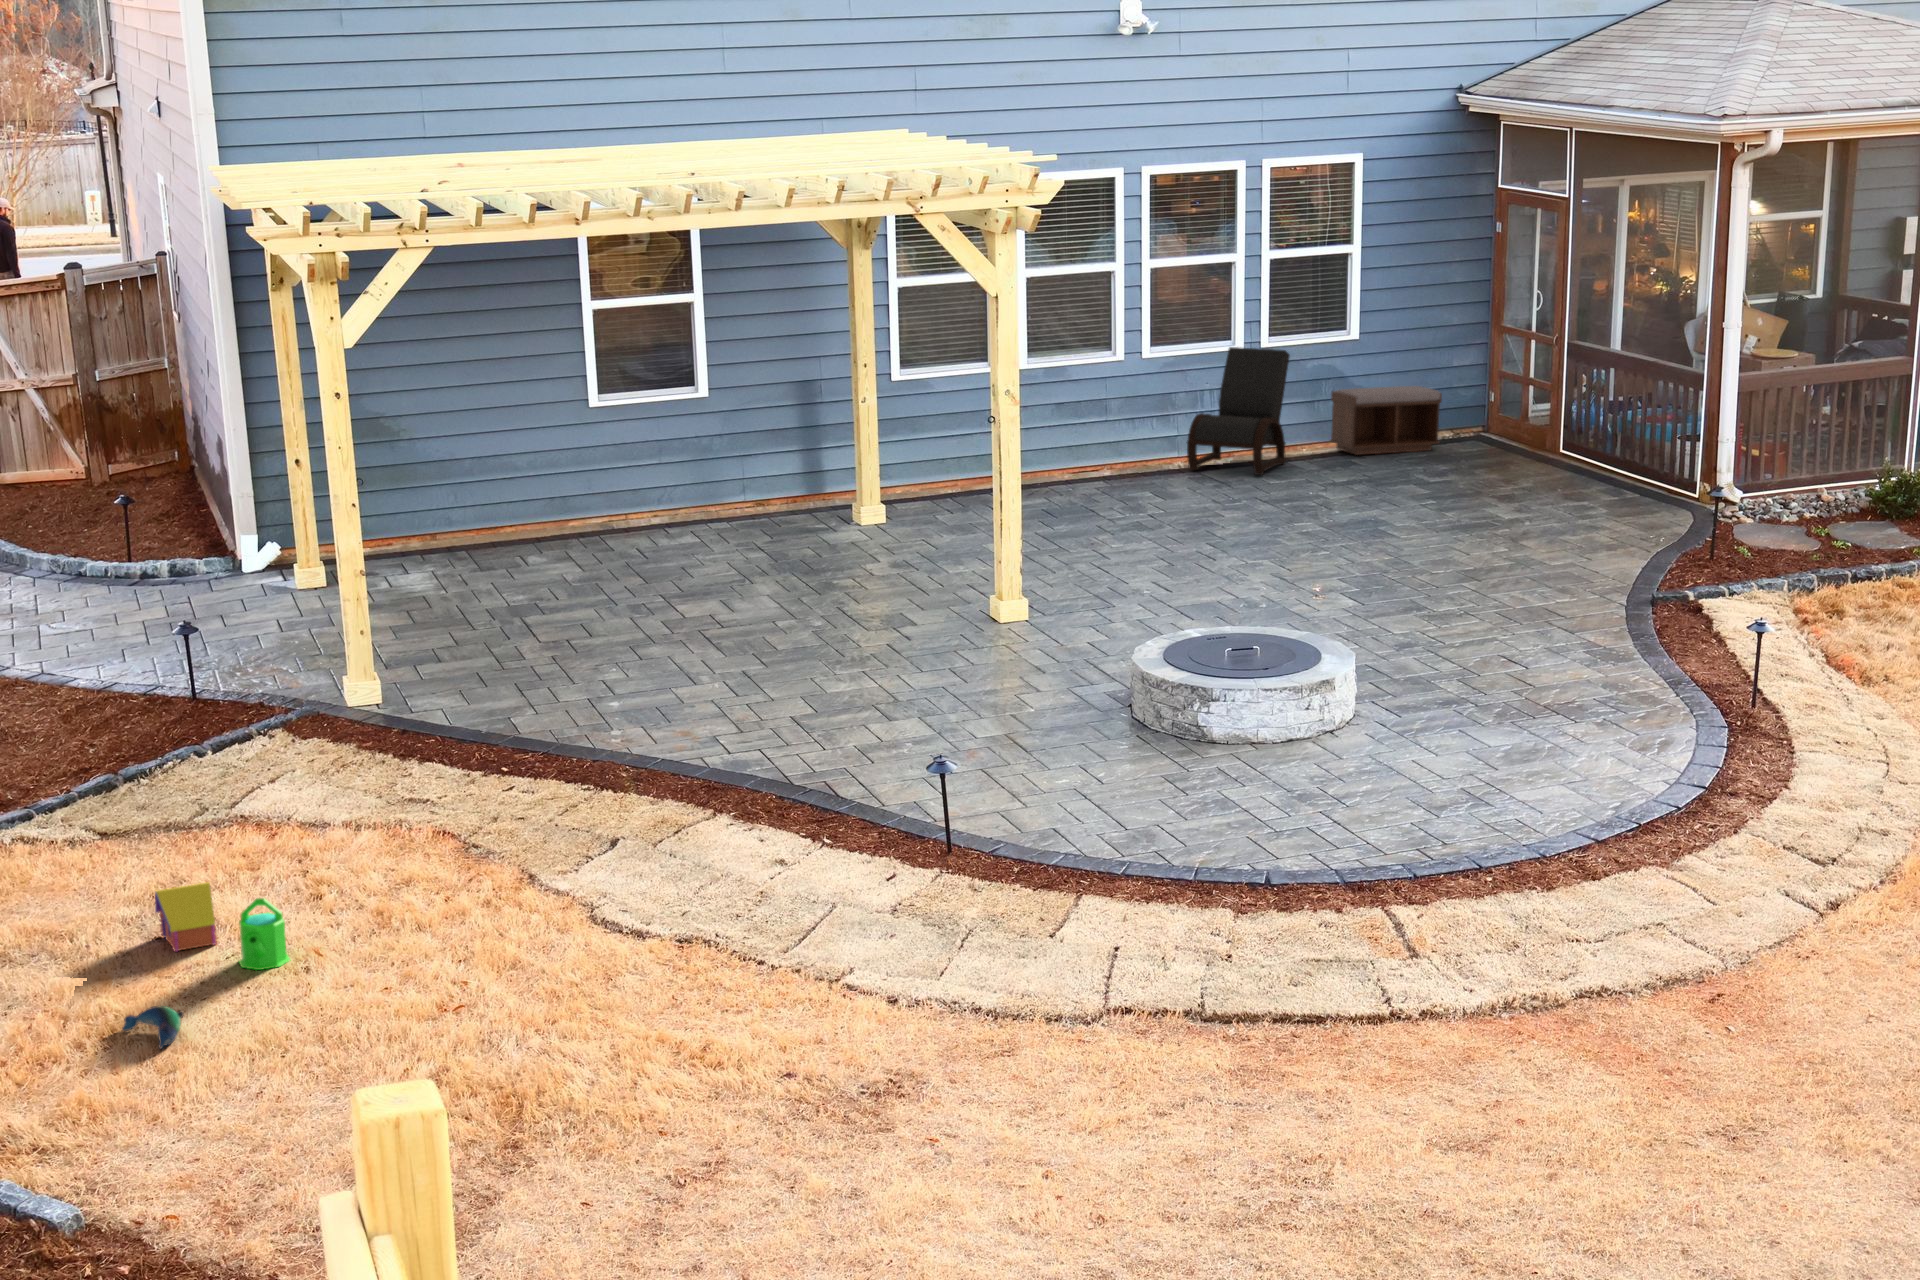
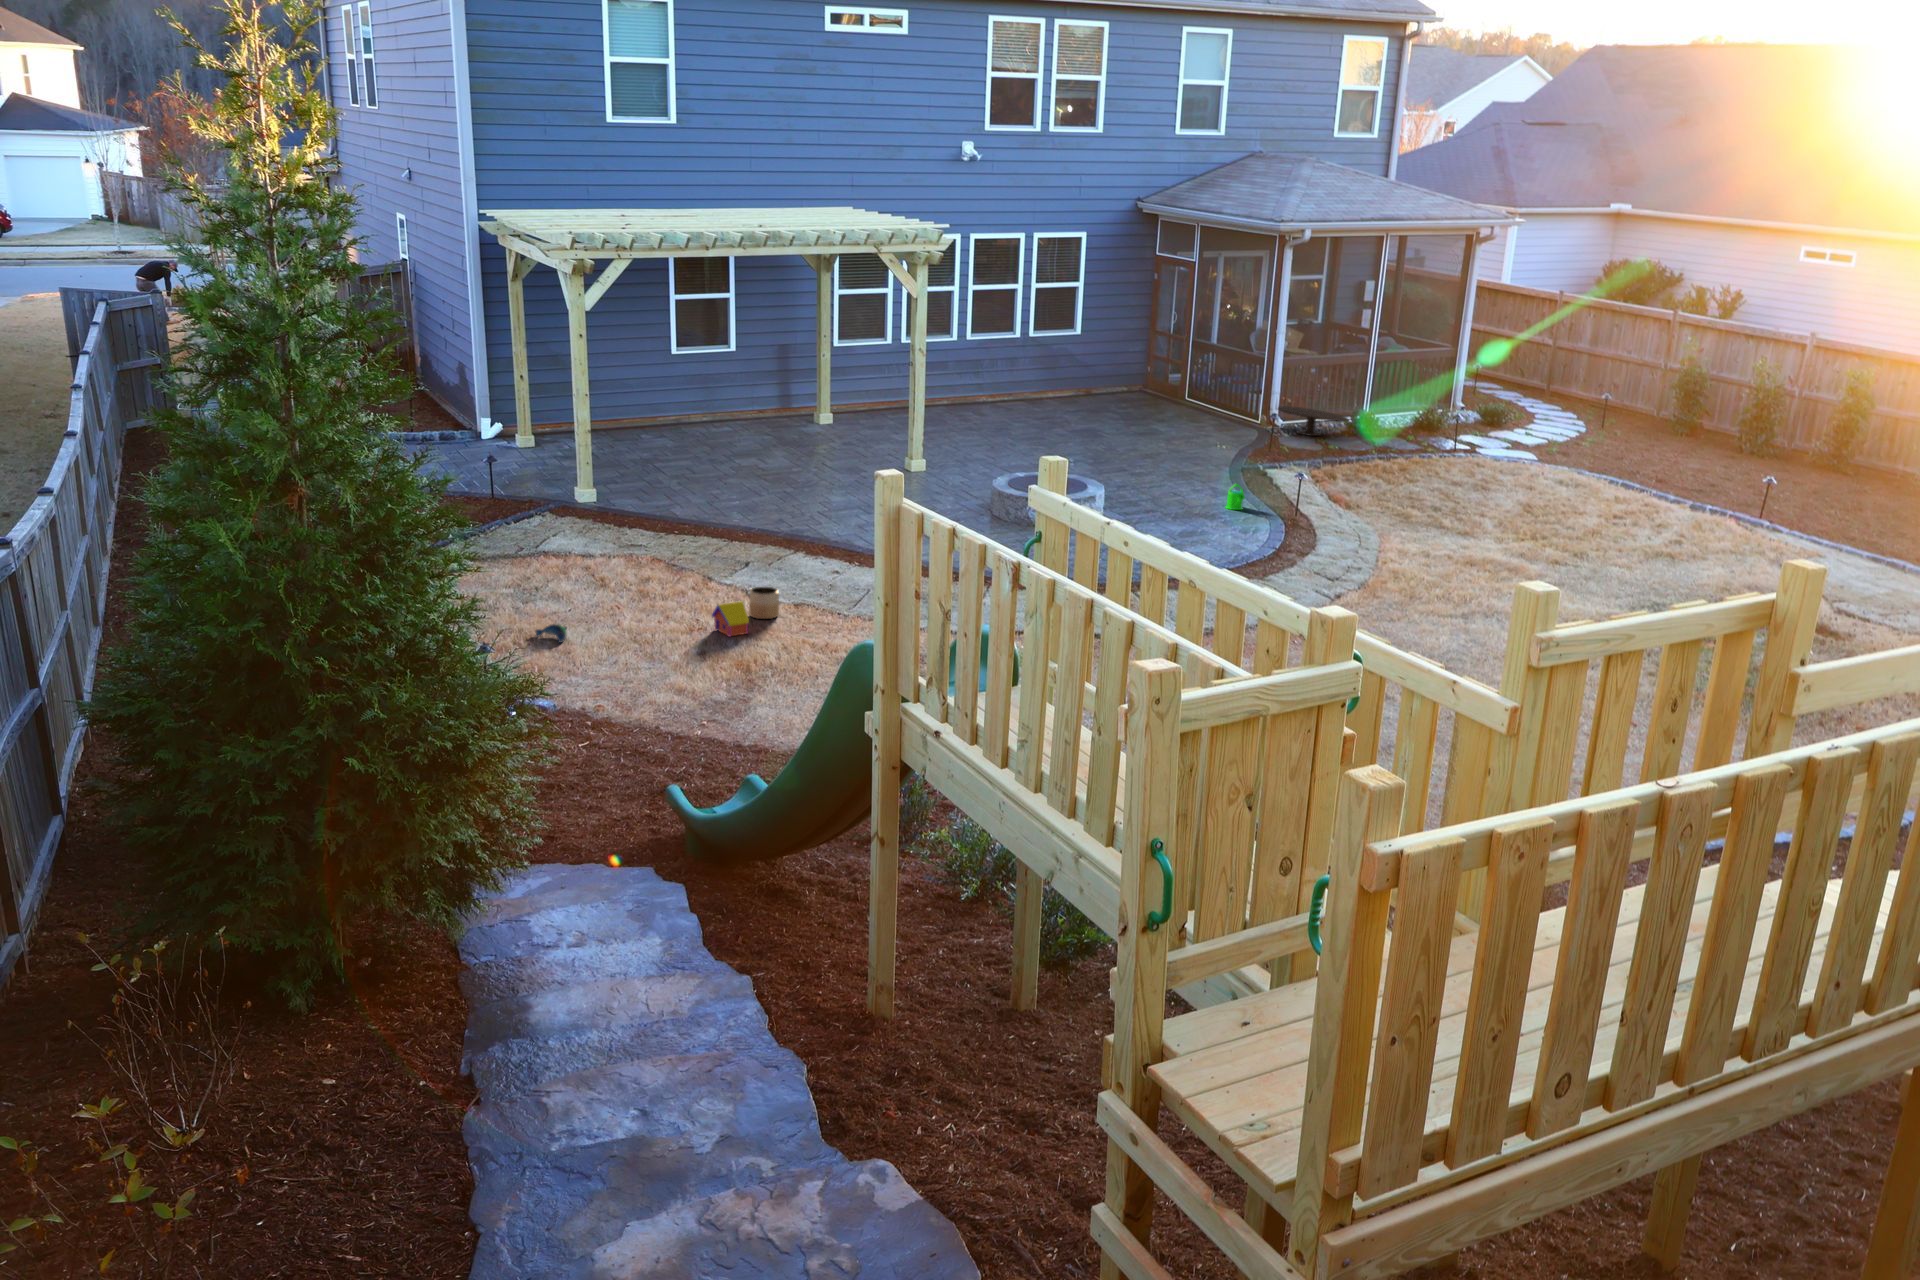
lounge chair: present [1187,347,1290,475] -> none [990,336,1045,405]
bench: present [1330,386,1442,455] -> none [1063,362,1123,397]
coffee table: none [1735,465,1874,523] -> present [1278,406,1347,436]
toy house: present [155,882,217,951] -> present [712,601,749,637]
watering can: present [239,898,291,970] -> present [1226,484,1245,510]
planter: none [568,911,630,981] -> present [749,587,779,619]

